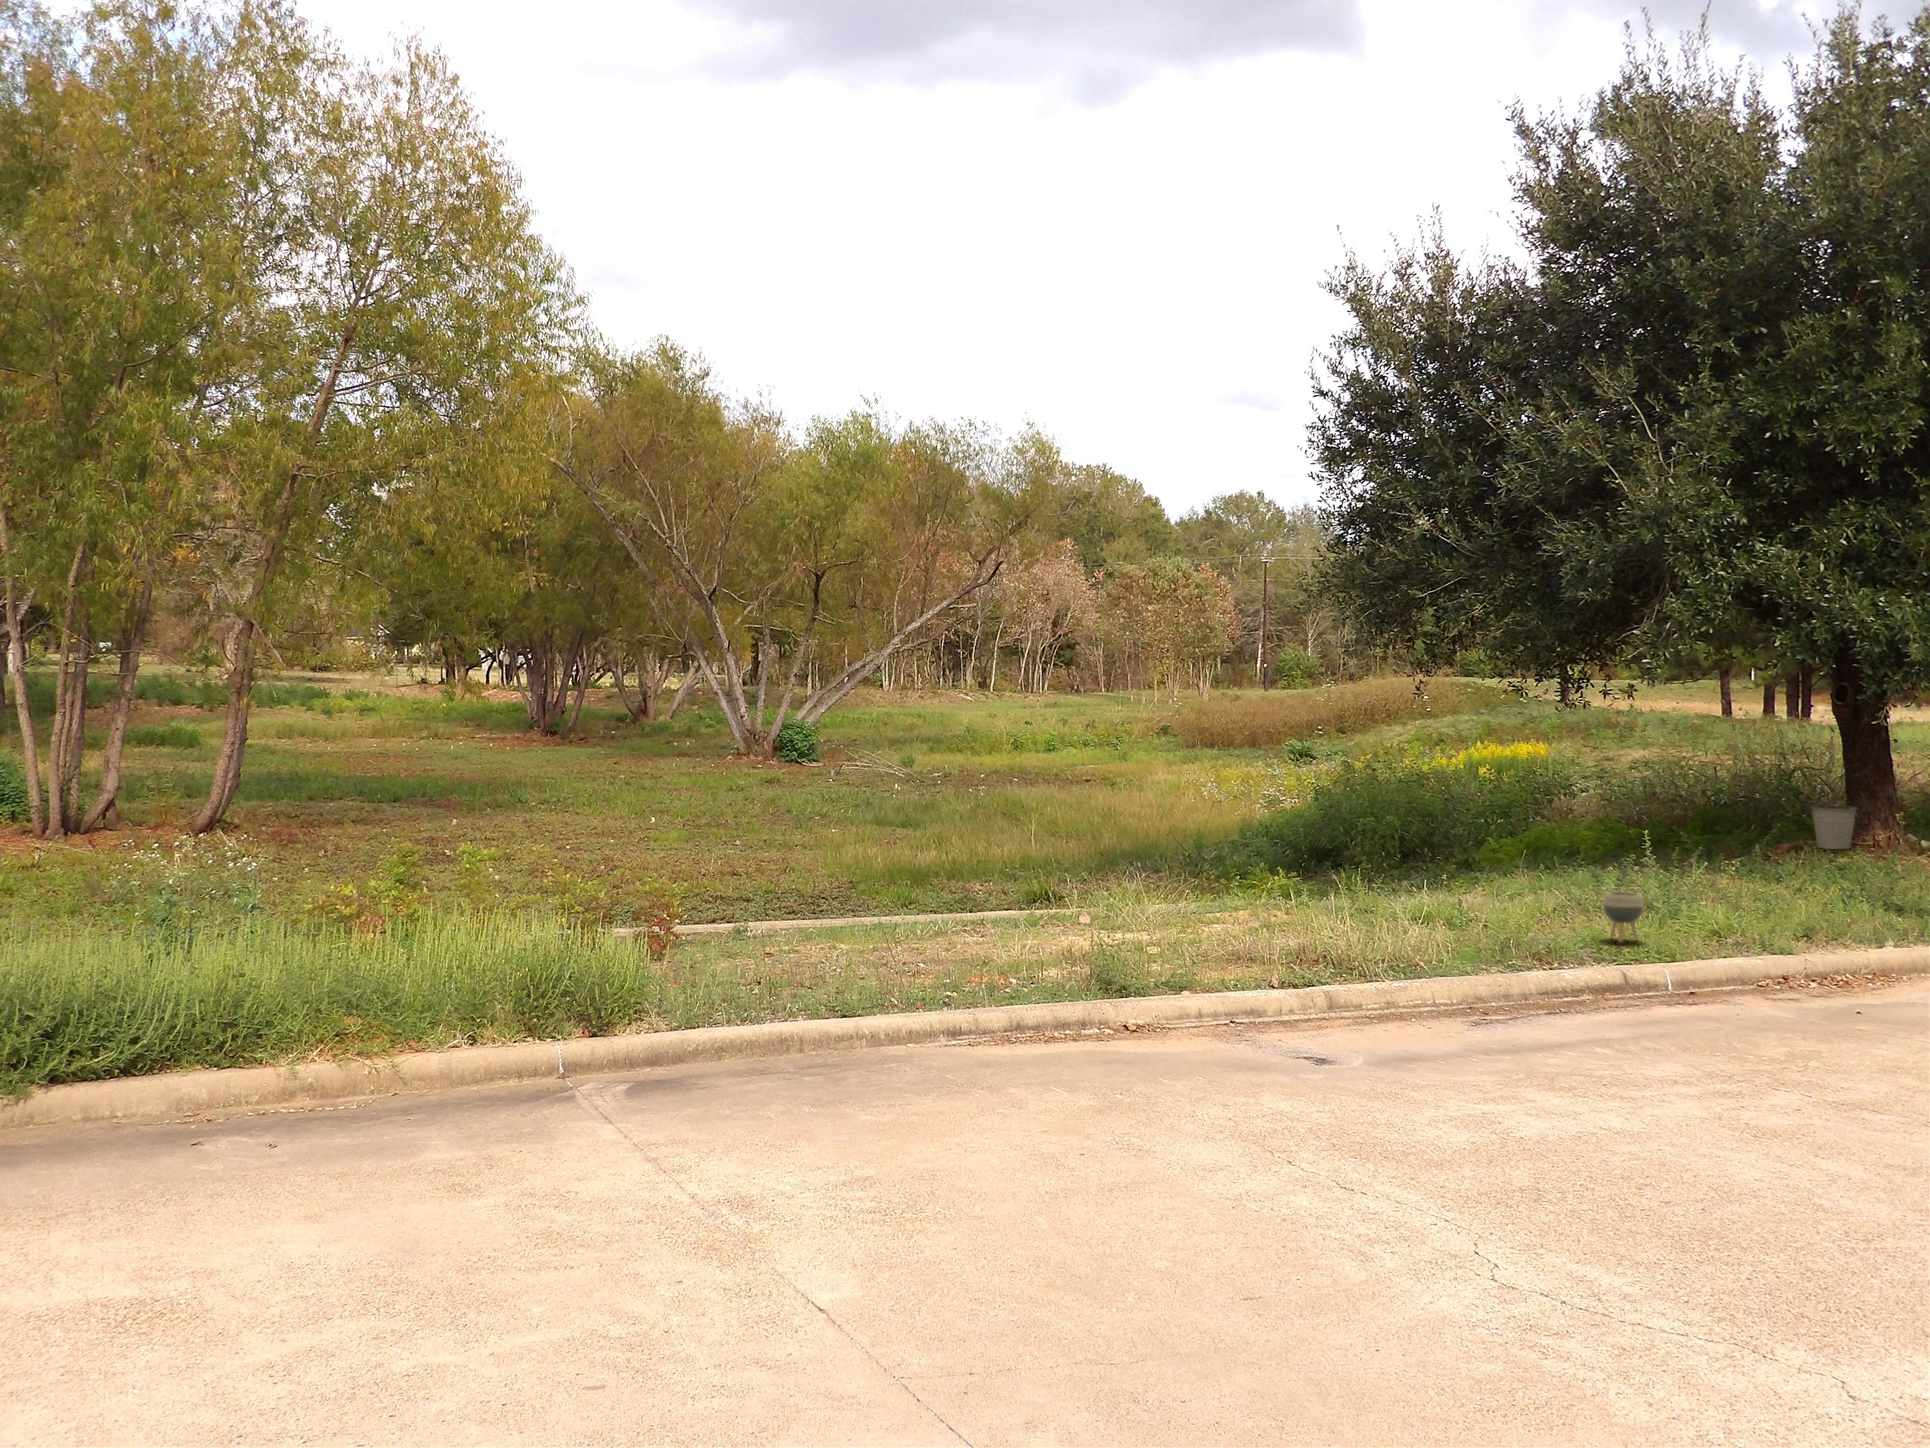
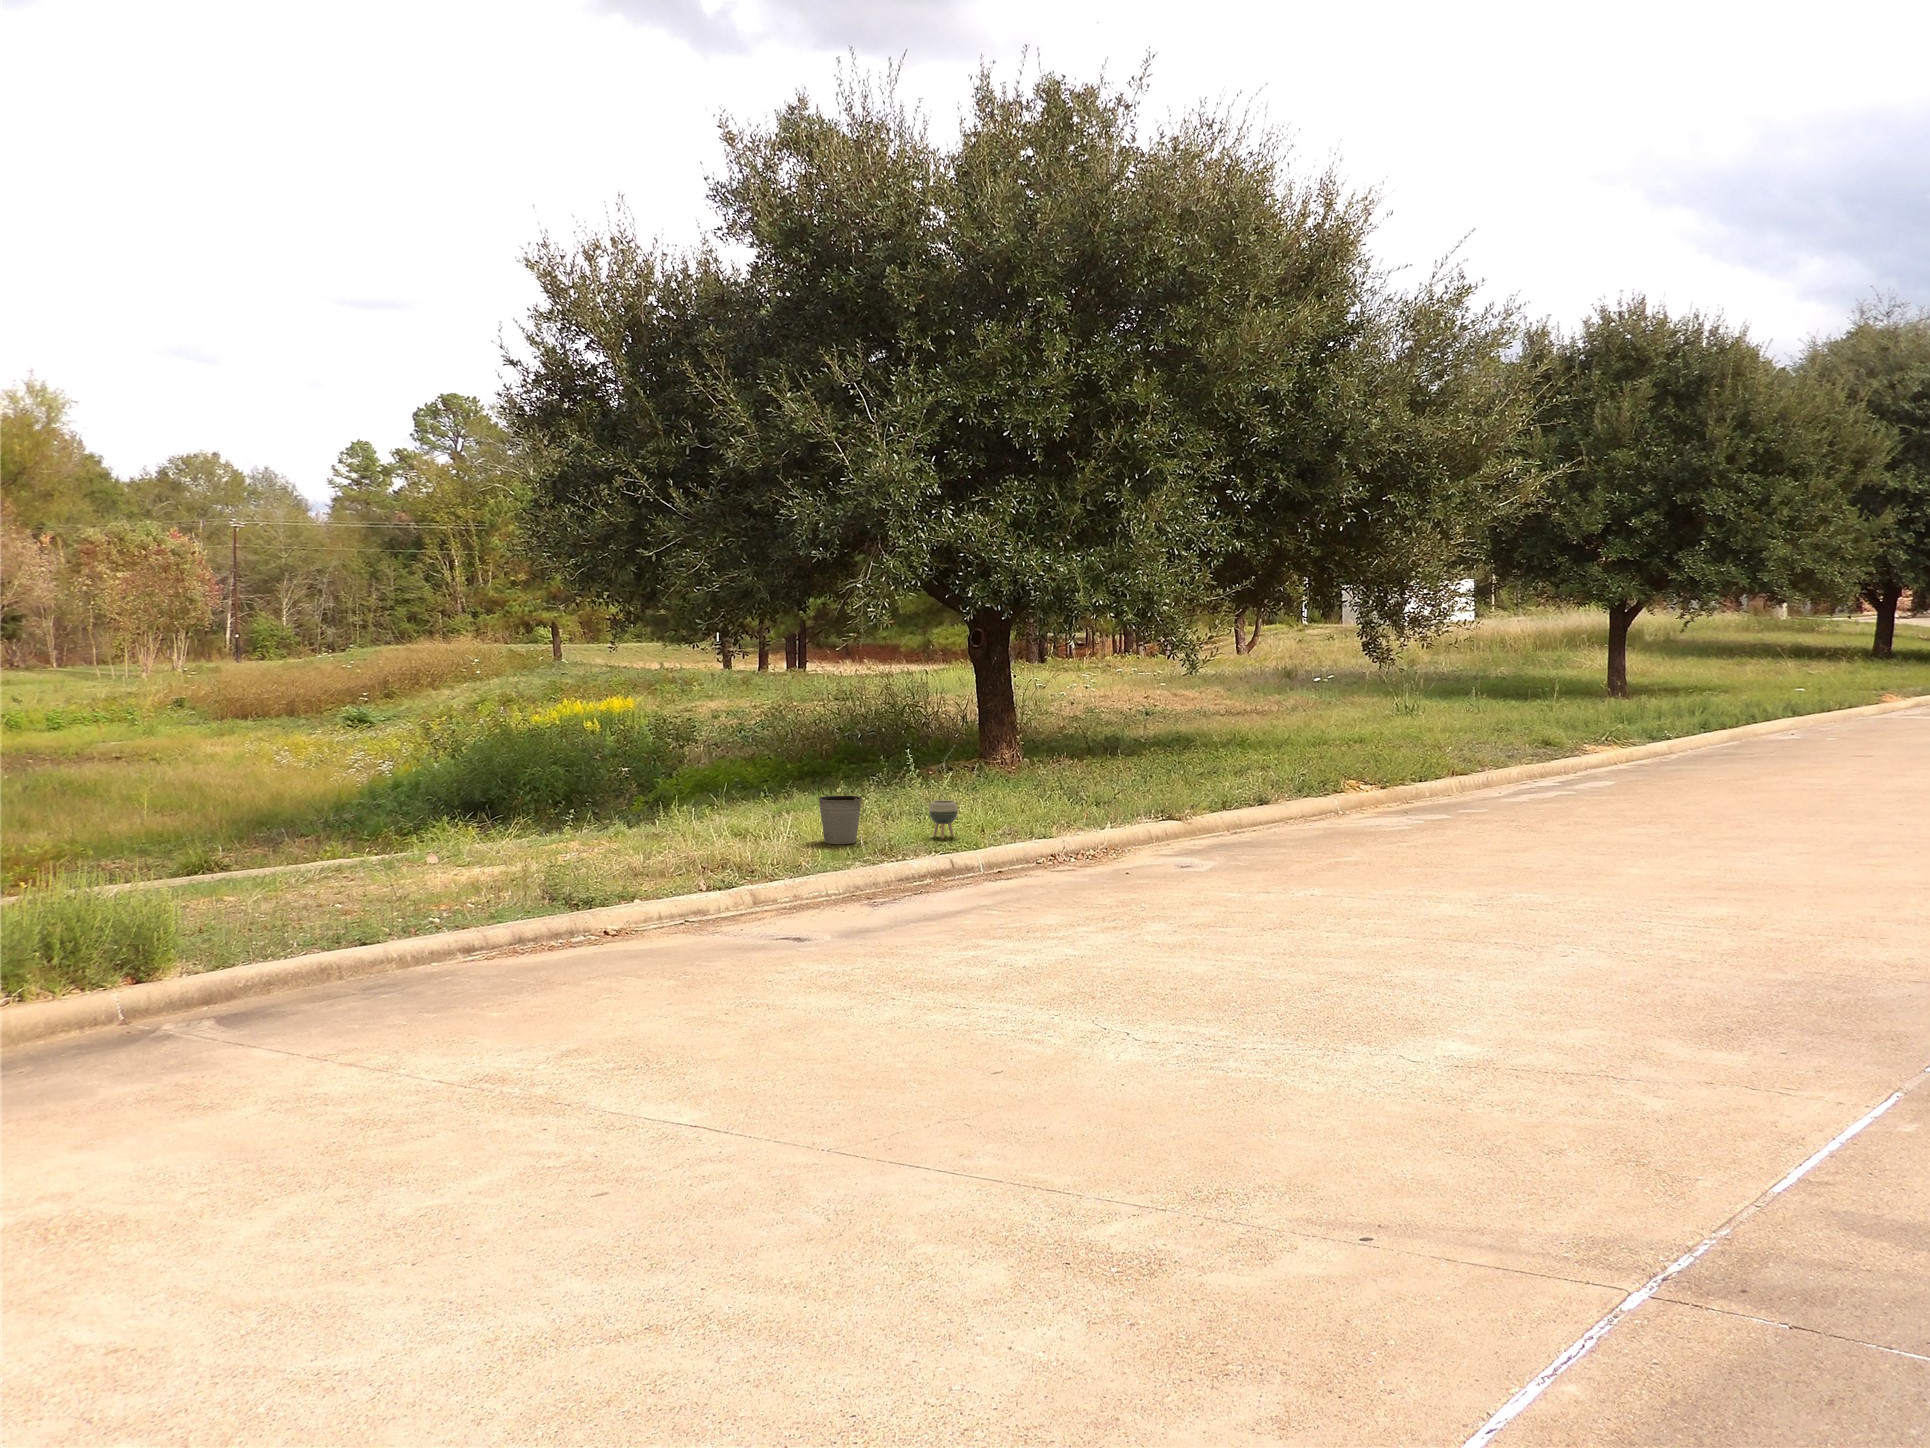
bucket: present [1811,804,1856,849] -> present [818,794,864,844]

